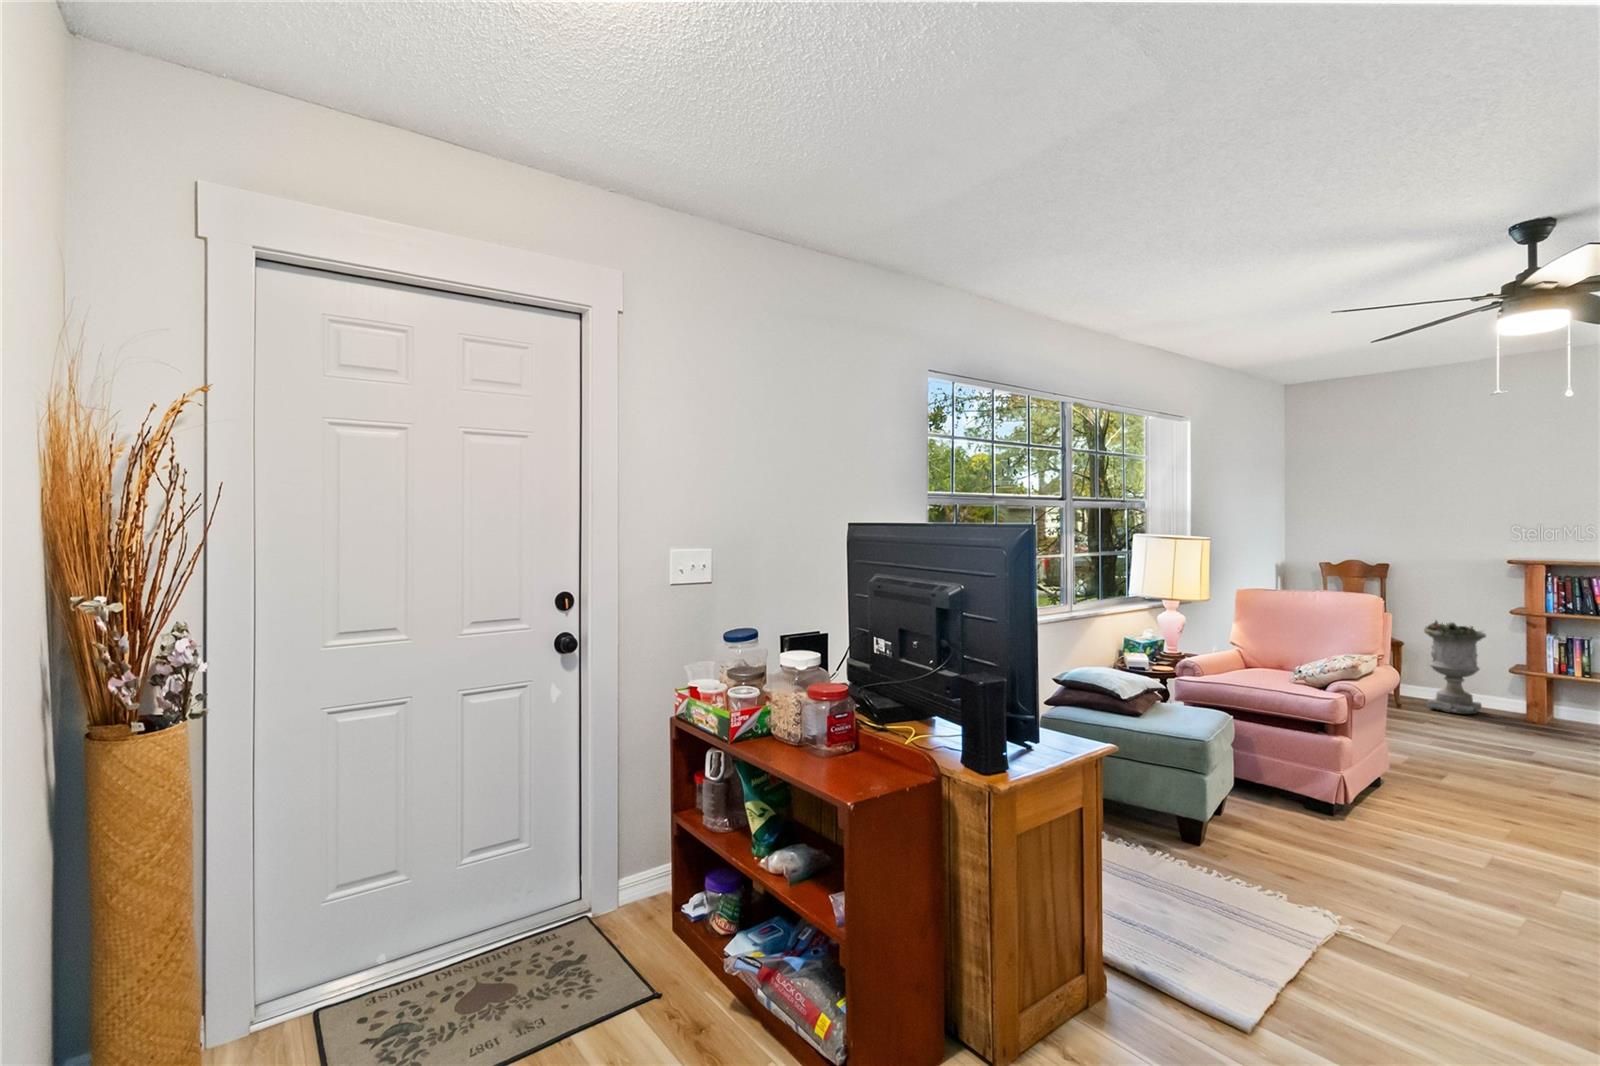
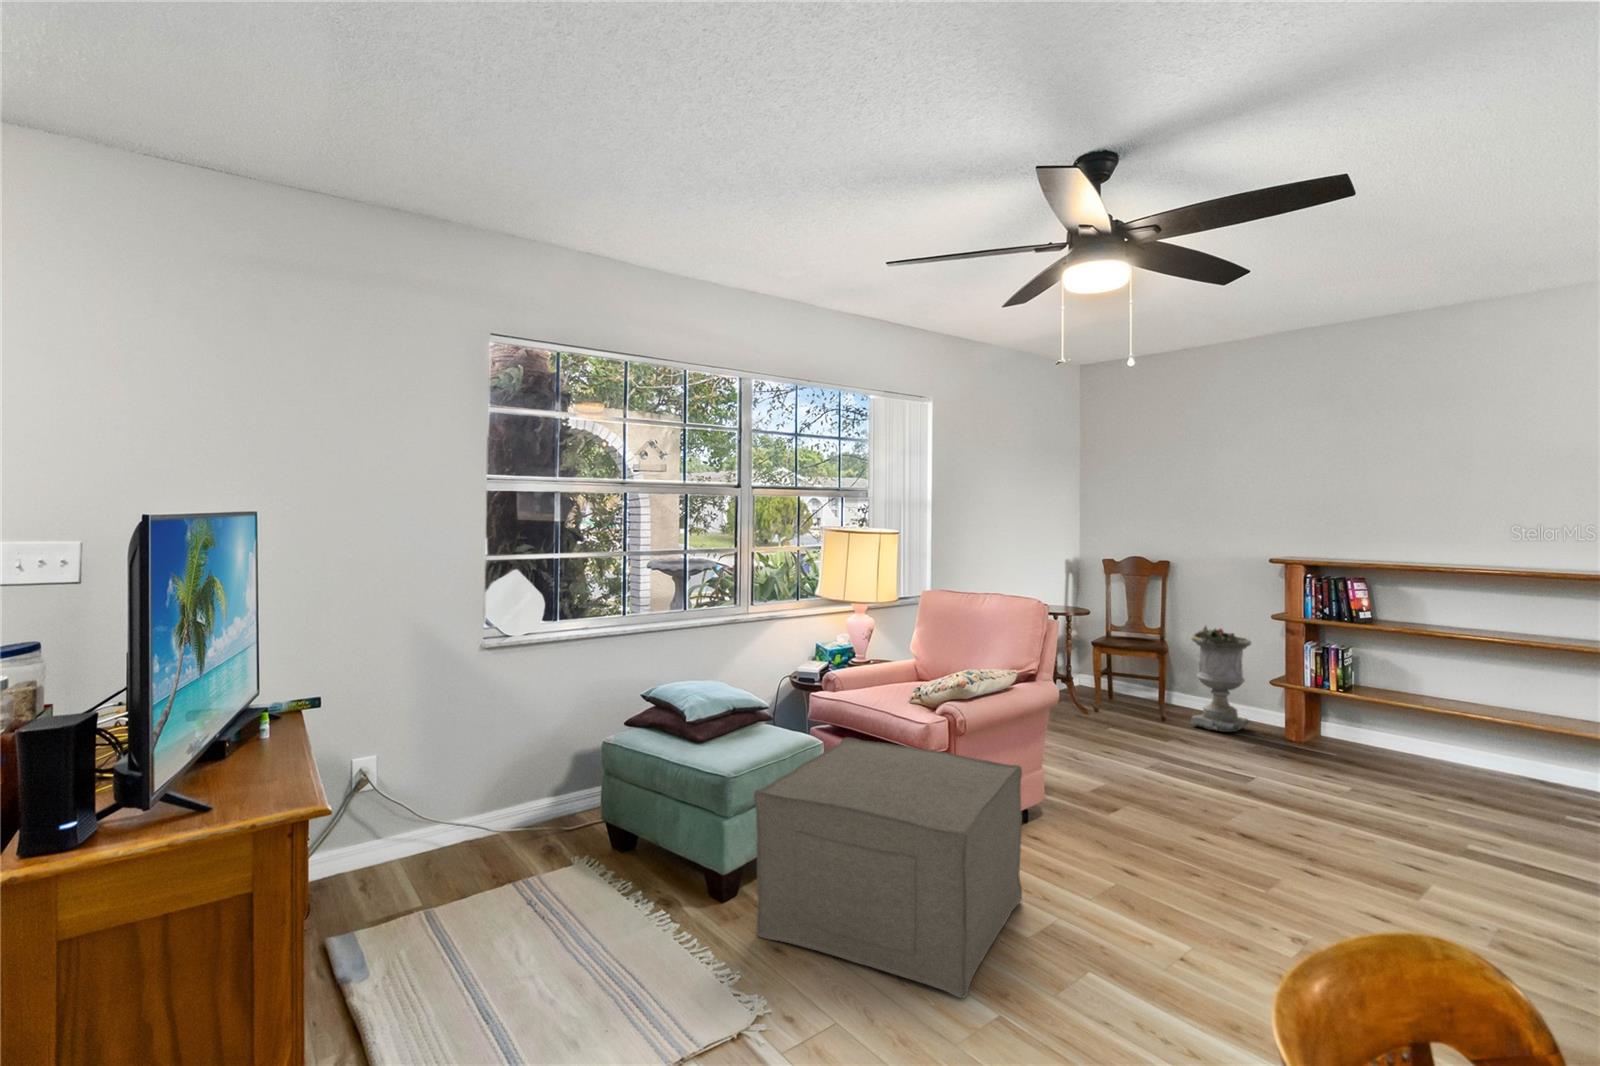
ottoman: none [1251,710,1490,914] -> present [754,737,1022,998]

